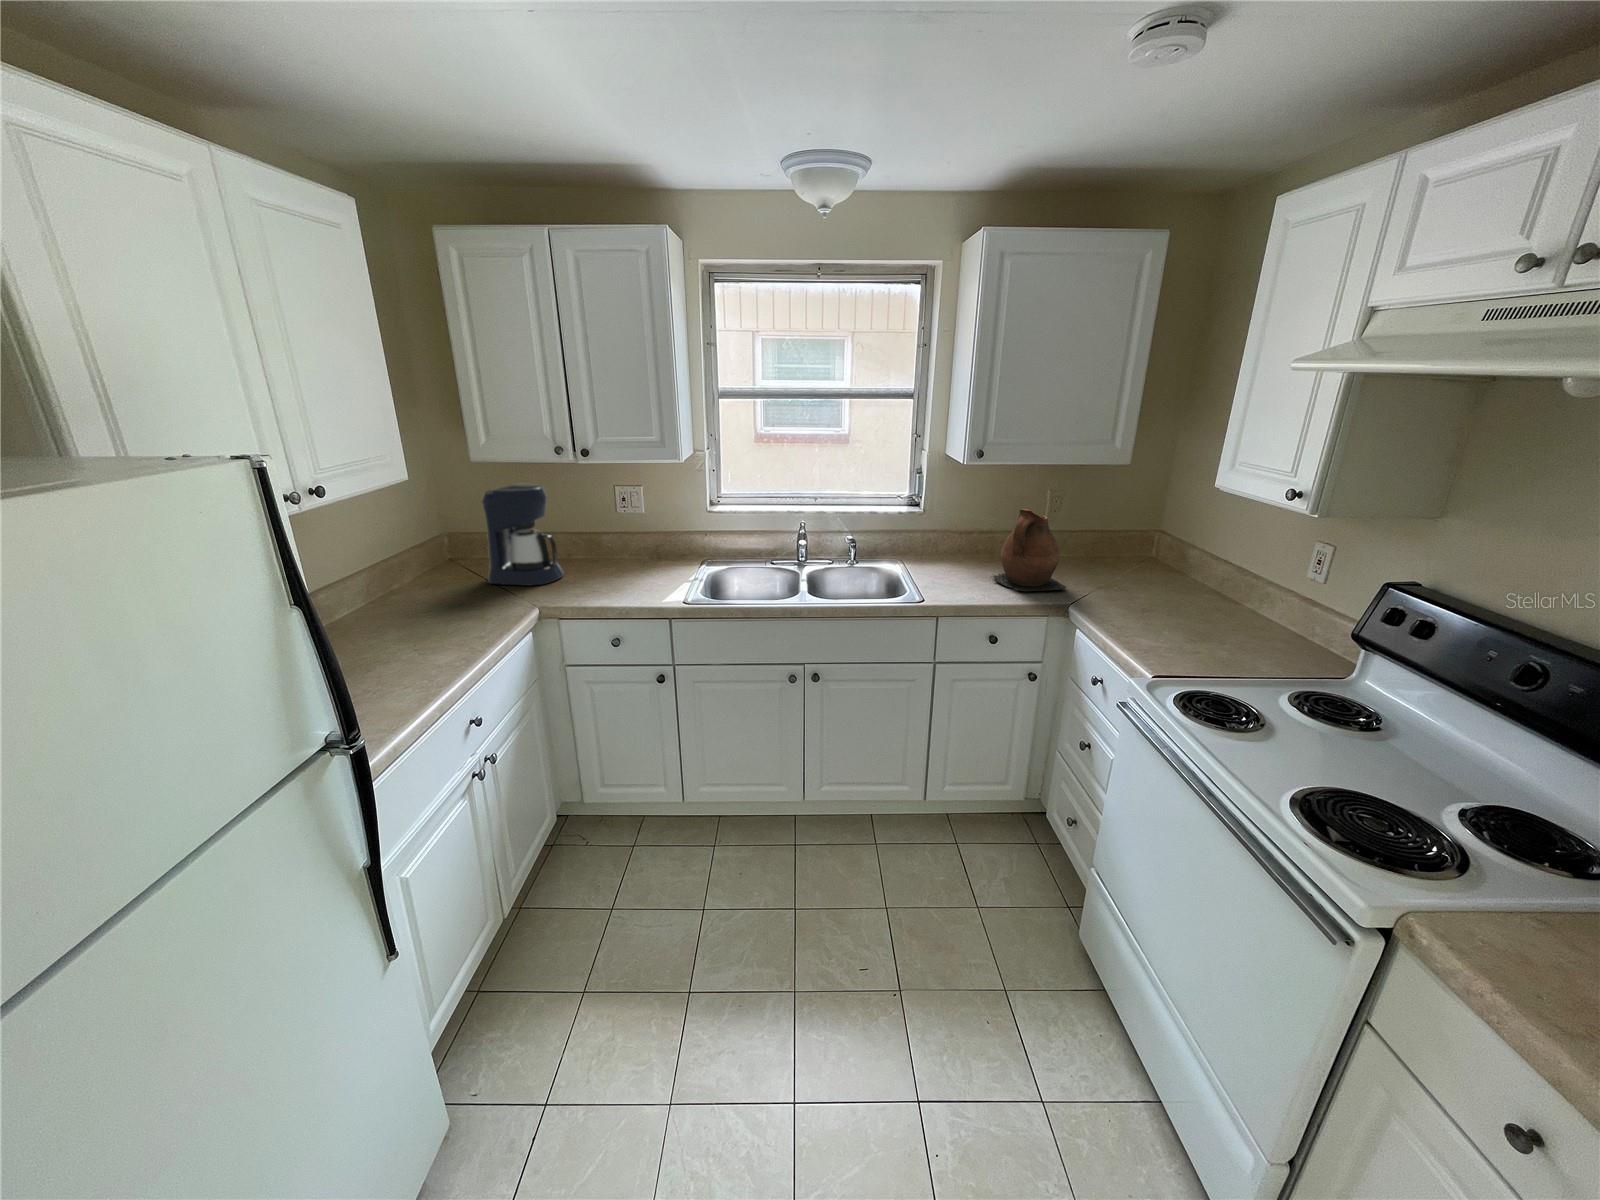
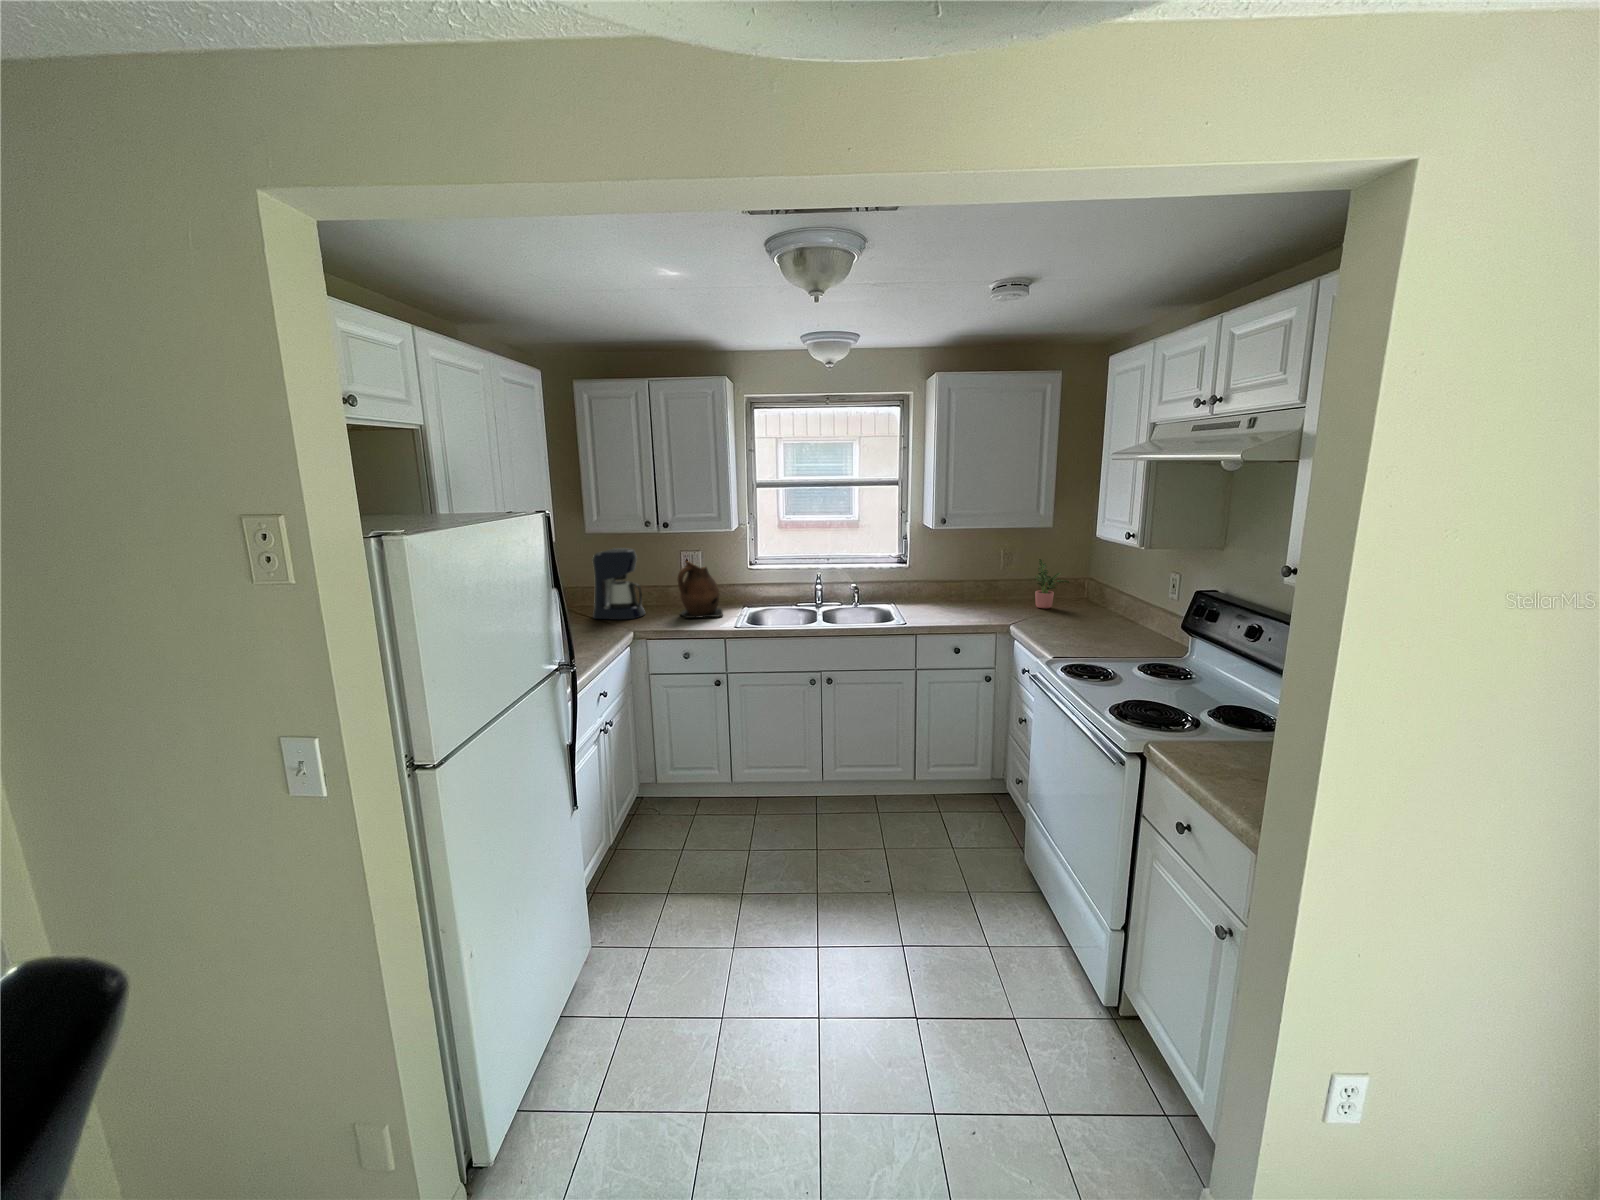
potted plant: none [1094,506,1143,575] -> present [1035,559,1069,608]
ceramic pitcher: present [993,509,1066,591] -> present [678,561,723,618]

